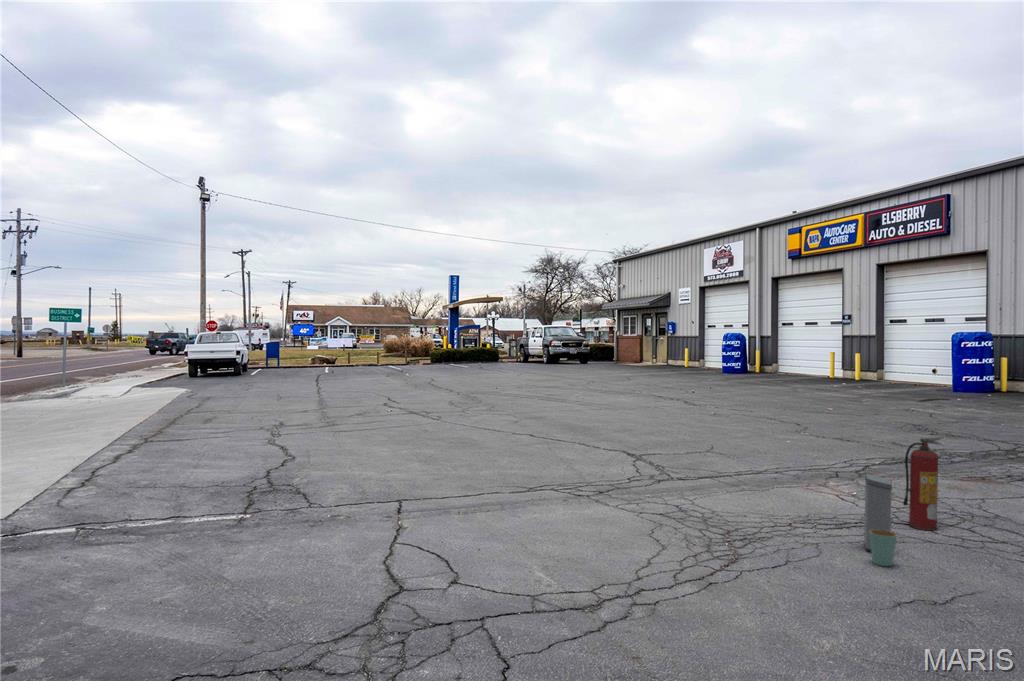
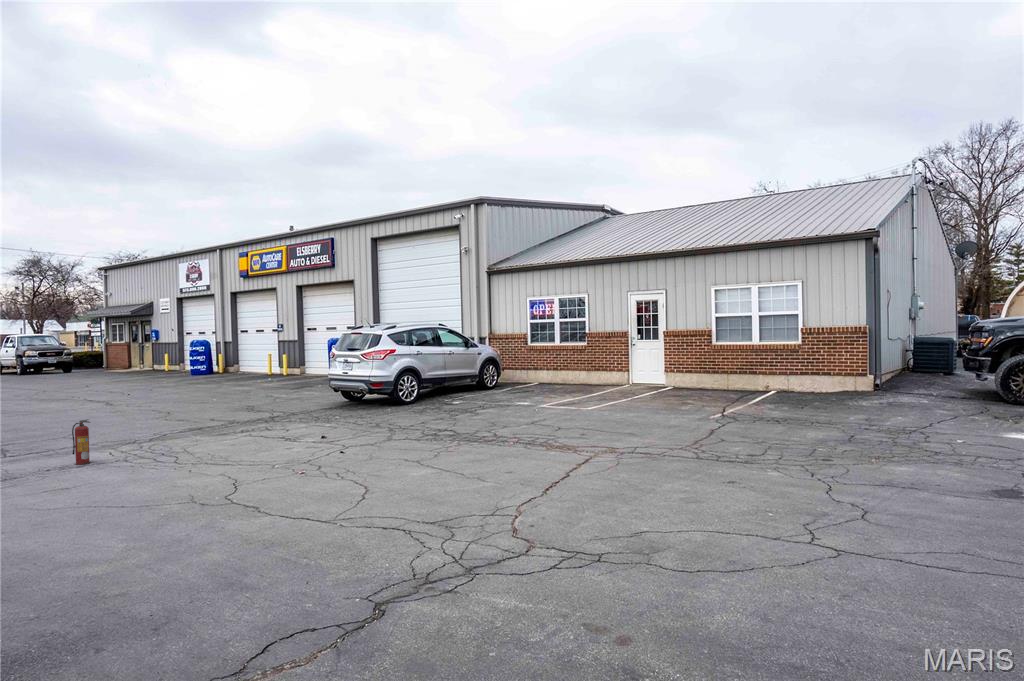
trash can: present [864,474,897,566] -> none [14,441,40,481]

